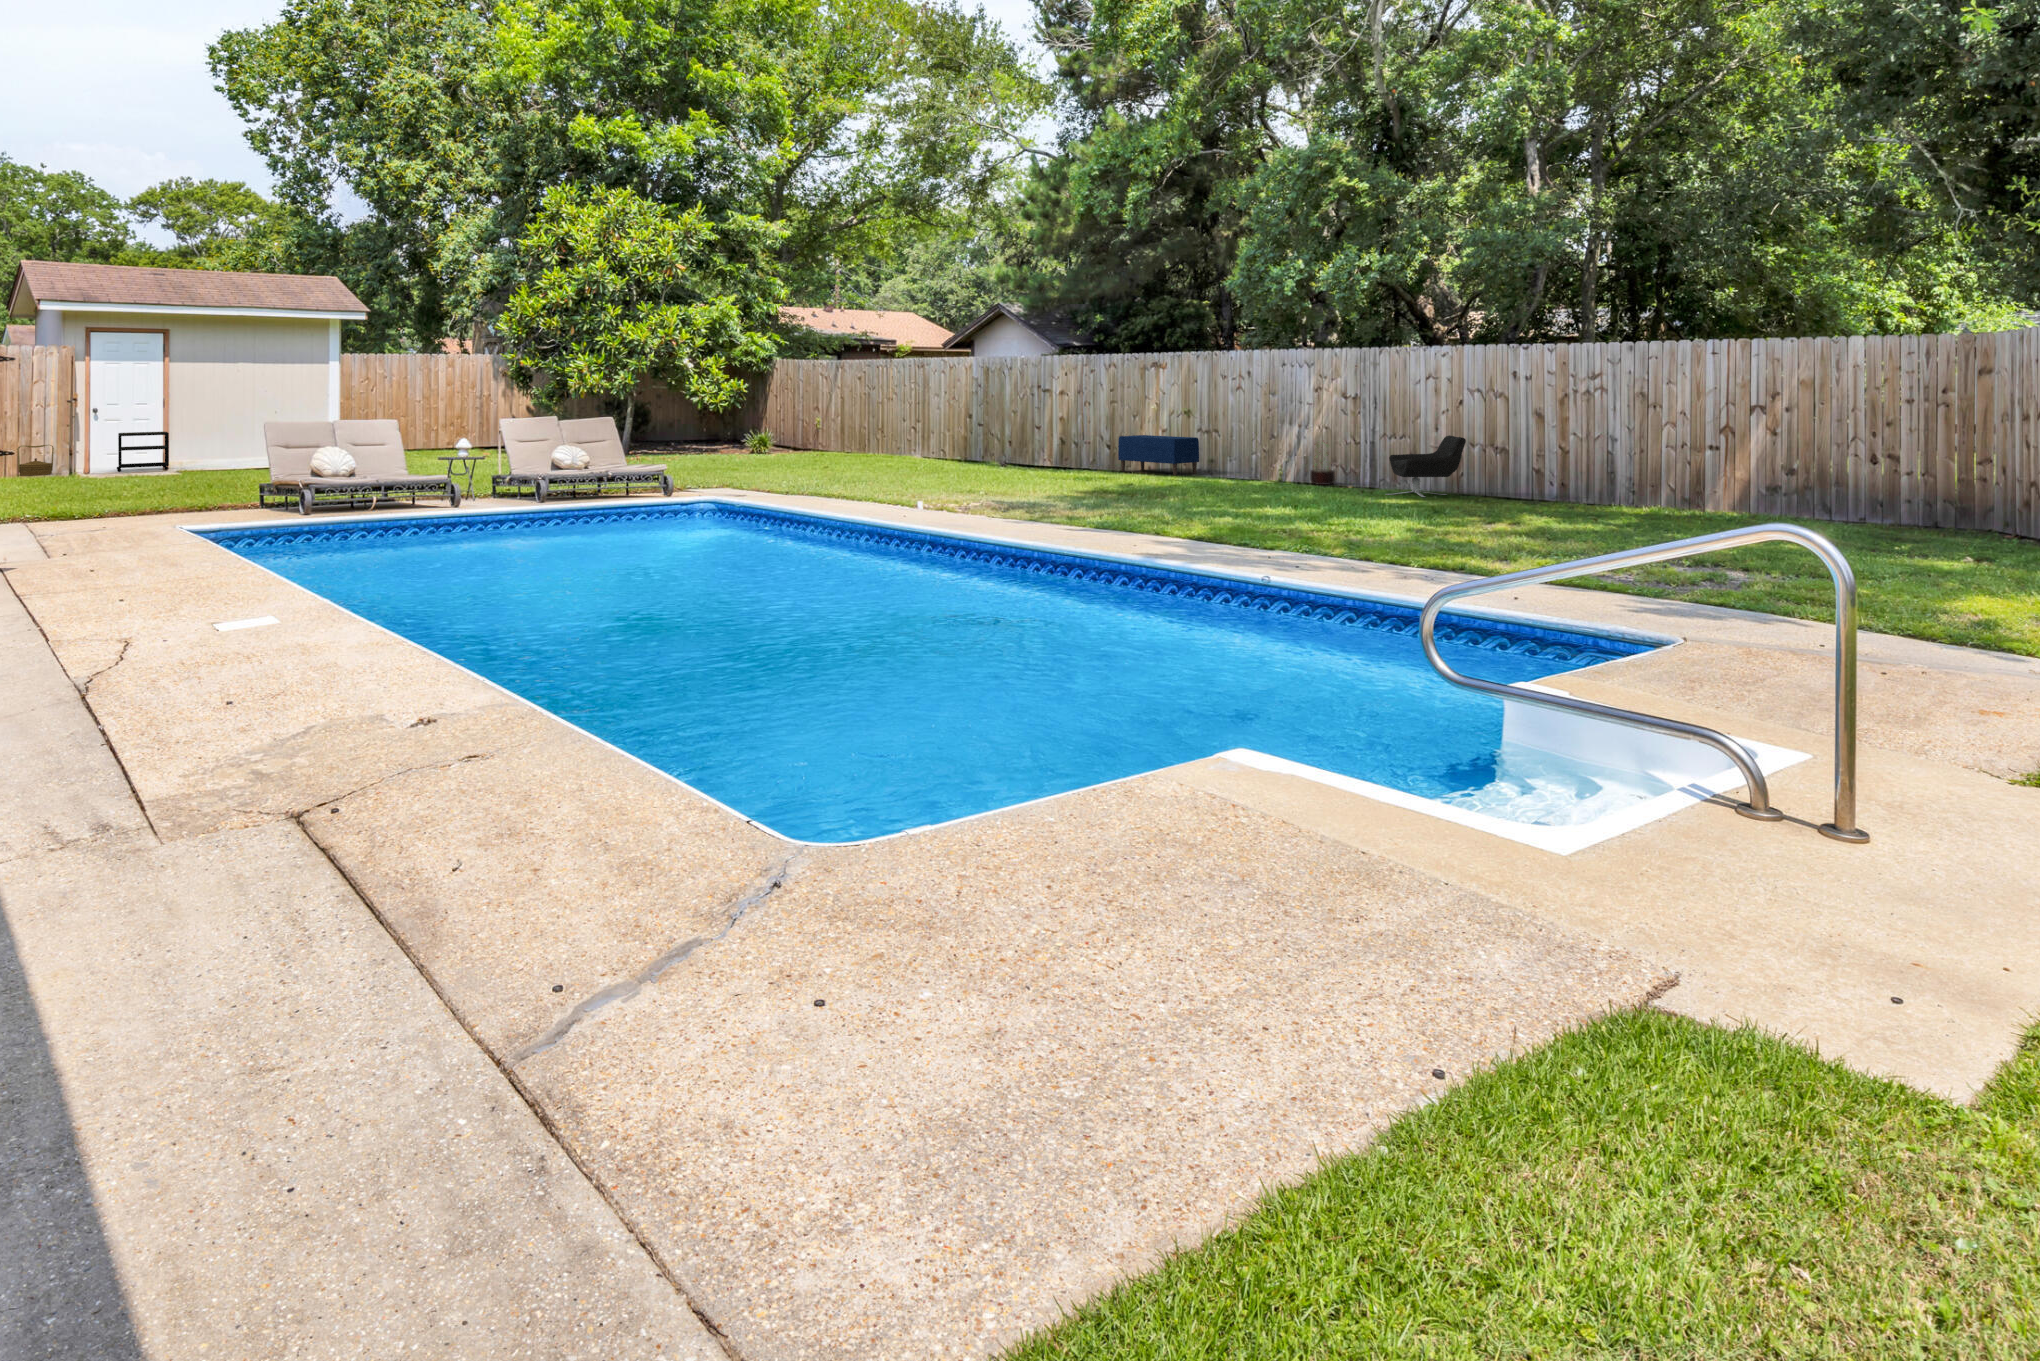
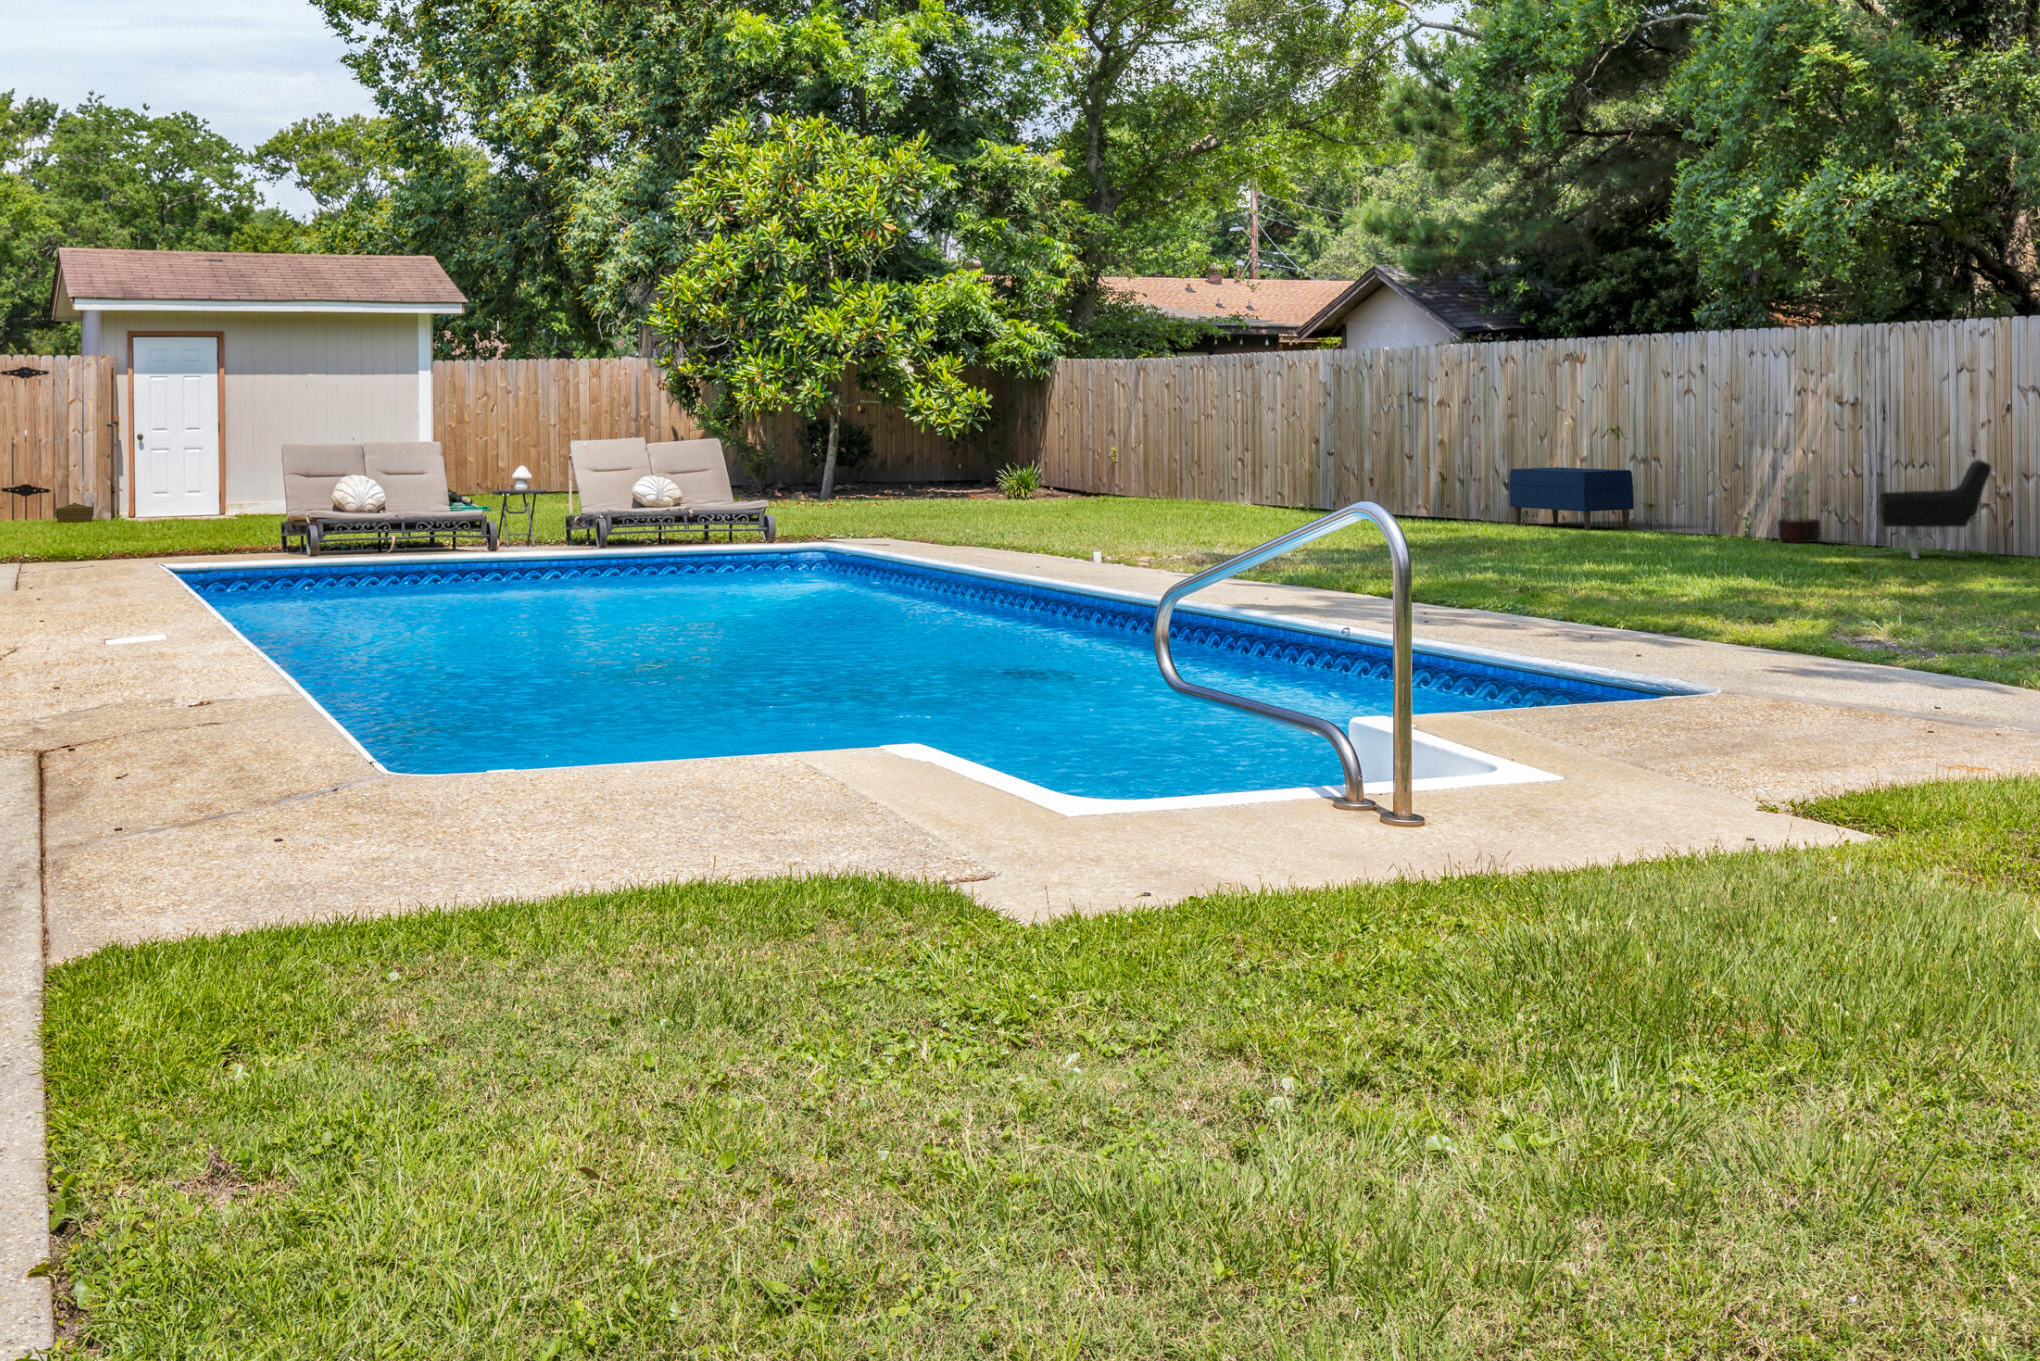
side table: present [117,432,169,472] -> none [166,467,225,519]

